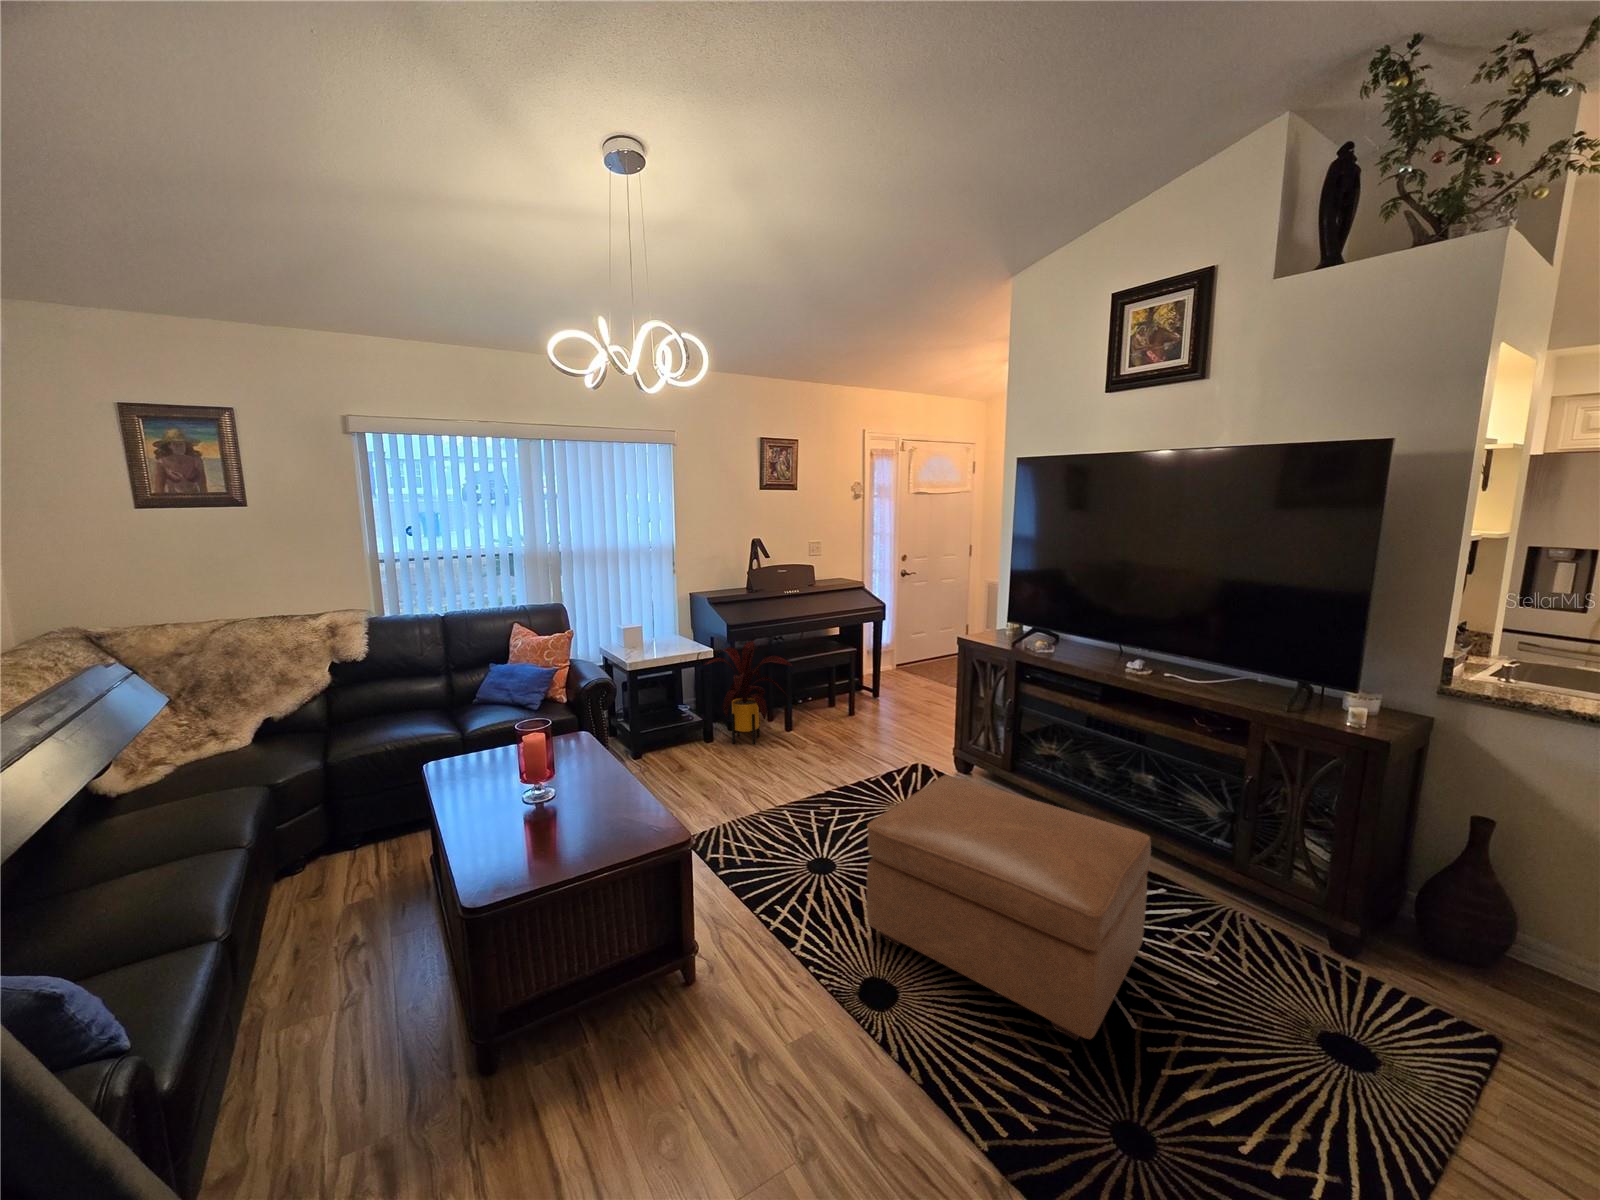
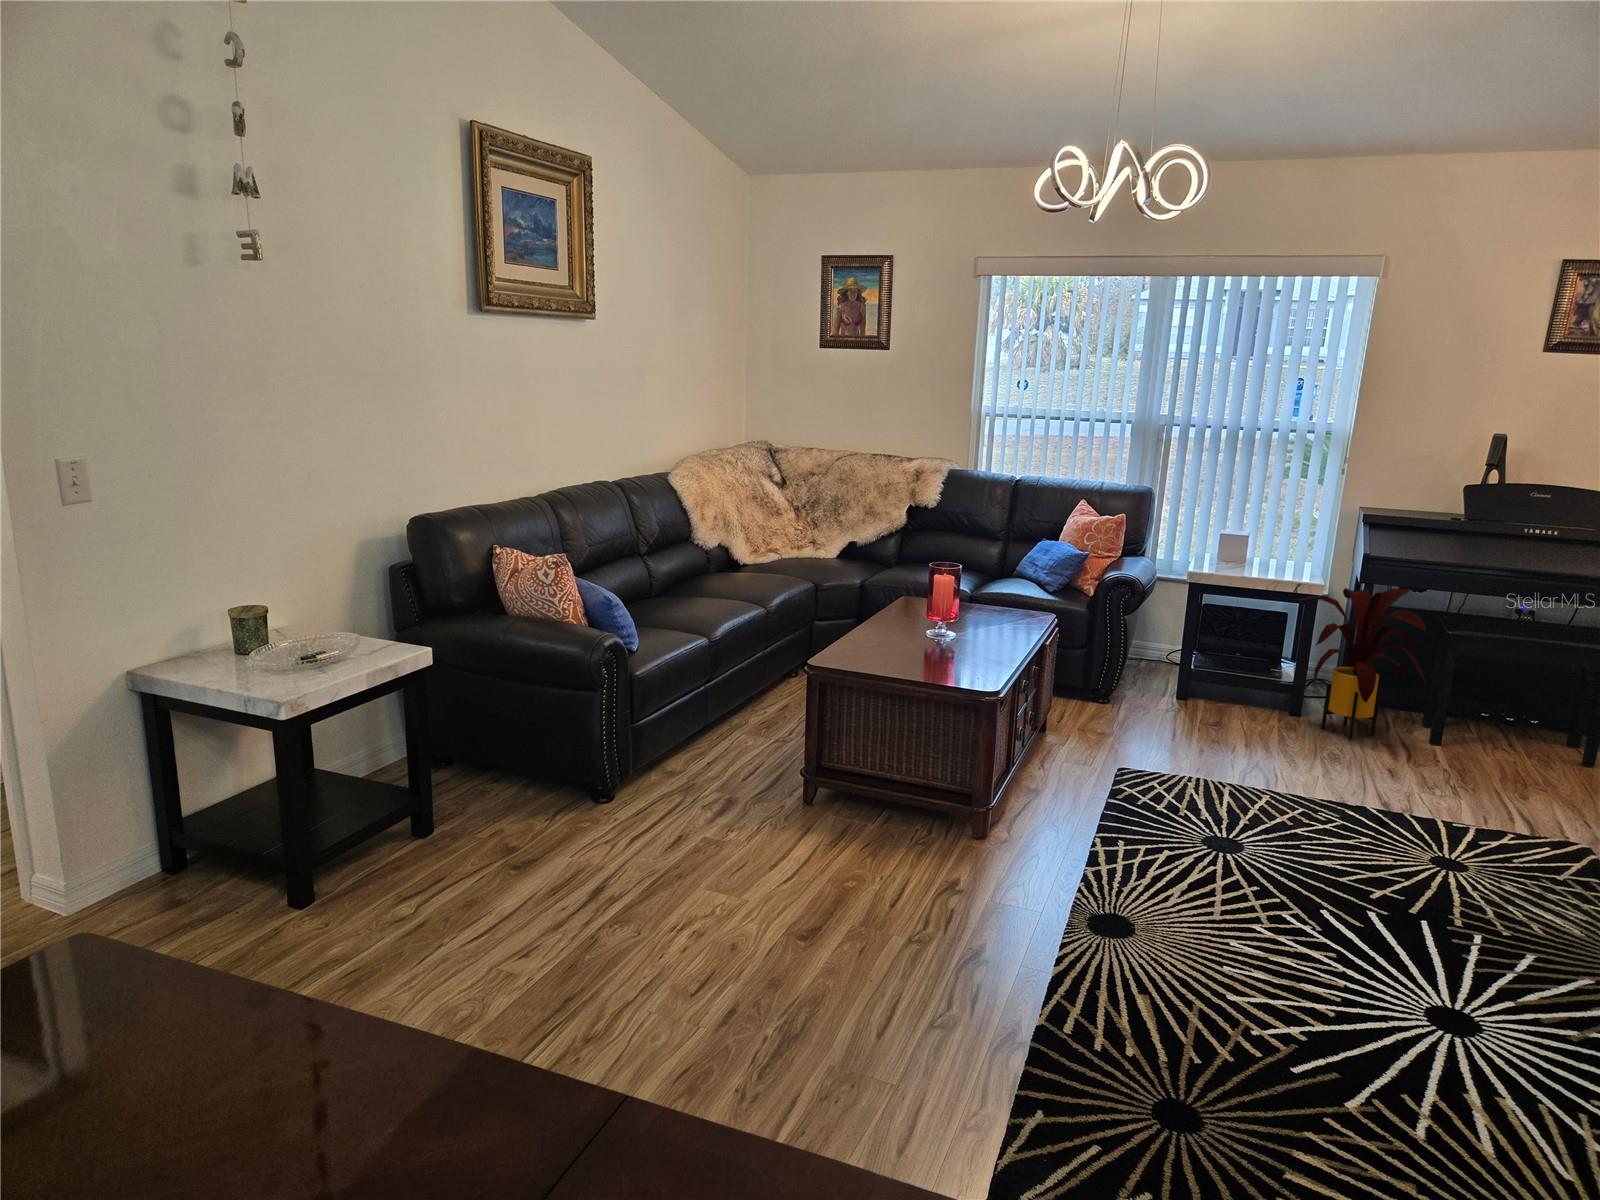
ottoman: present [867,775,1151,1040] -> none [1175,760,1538,1079]

